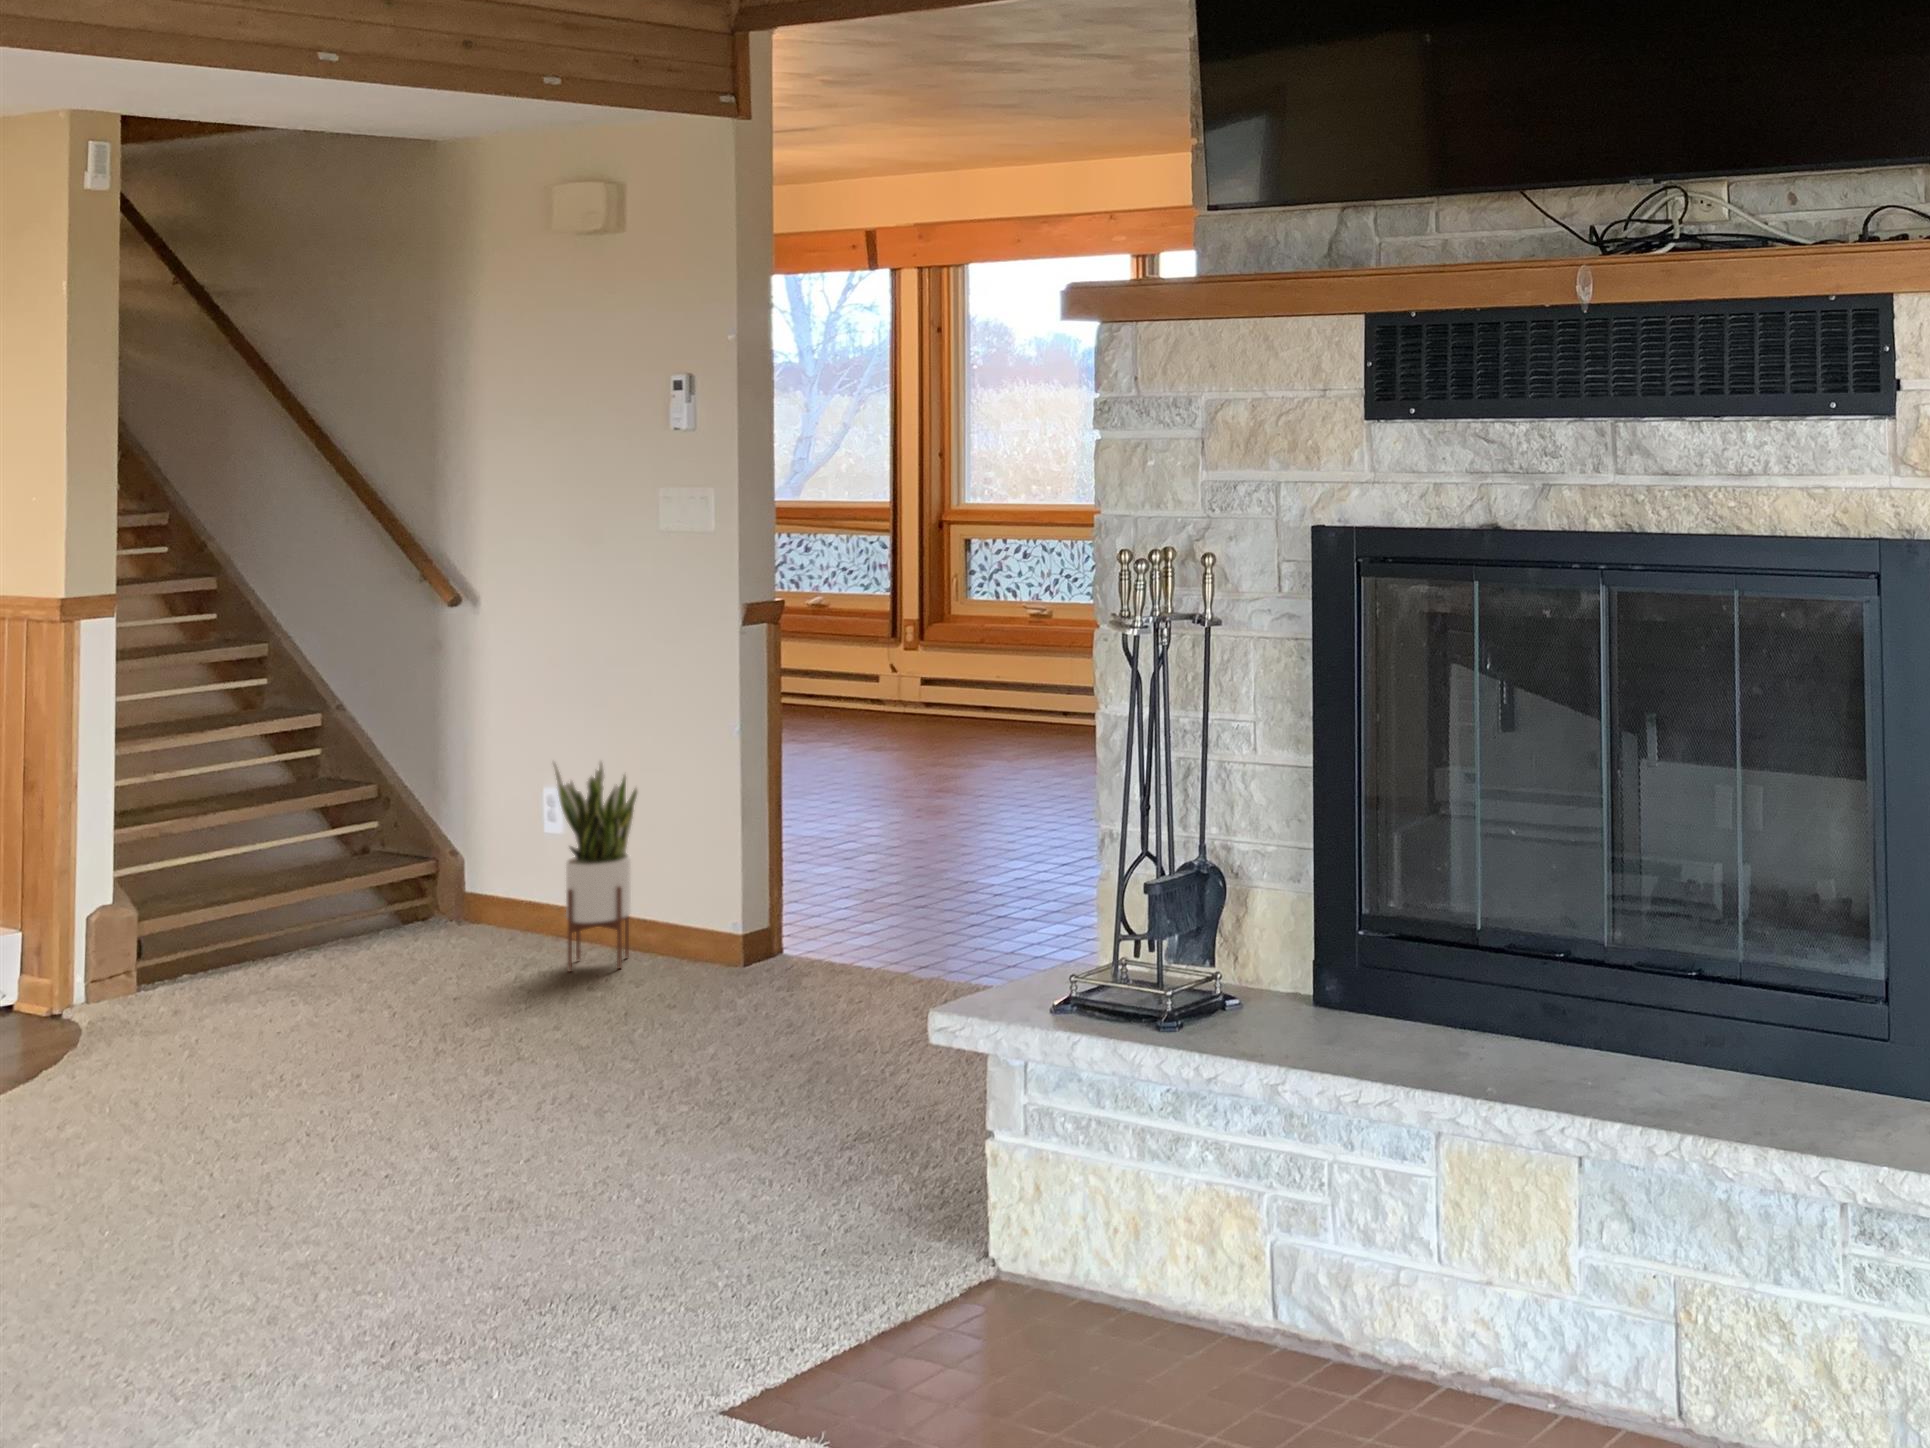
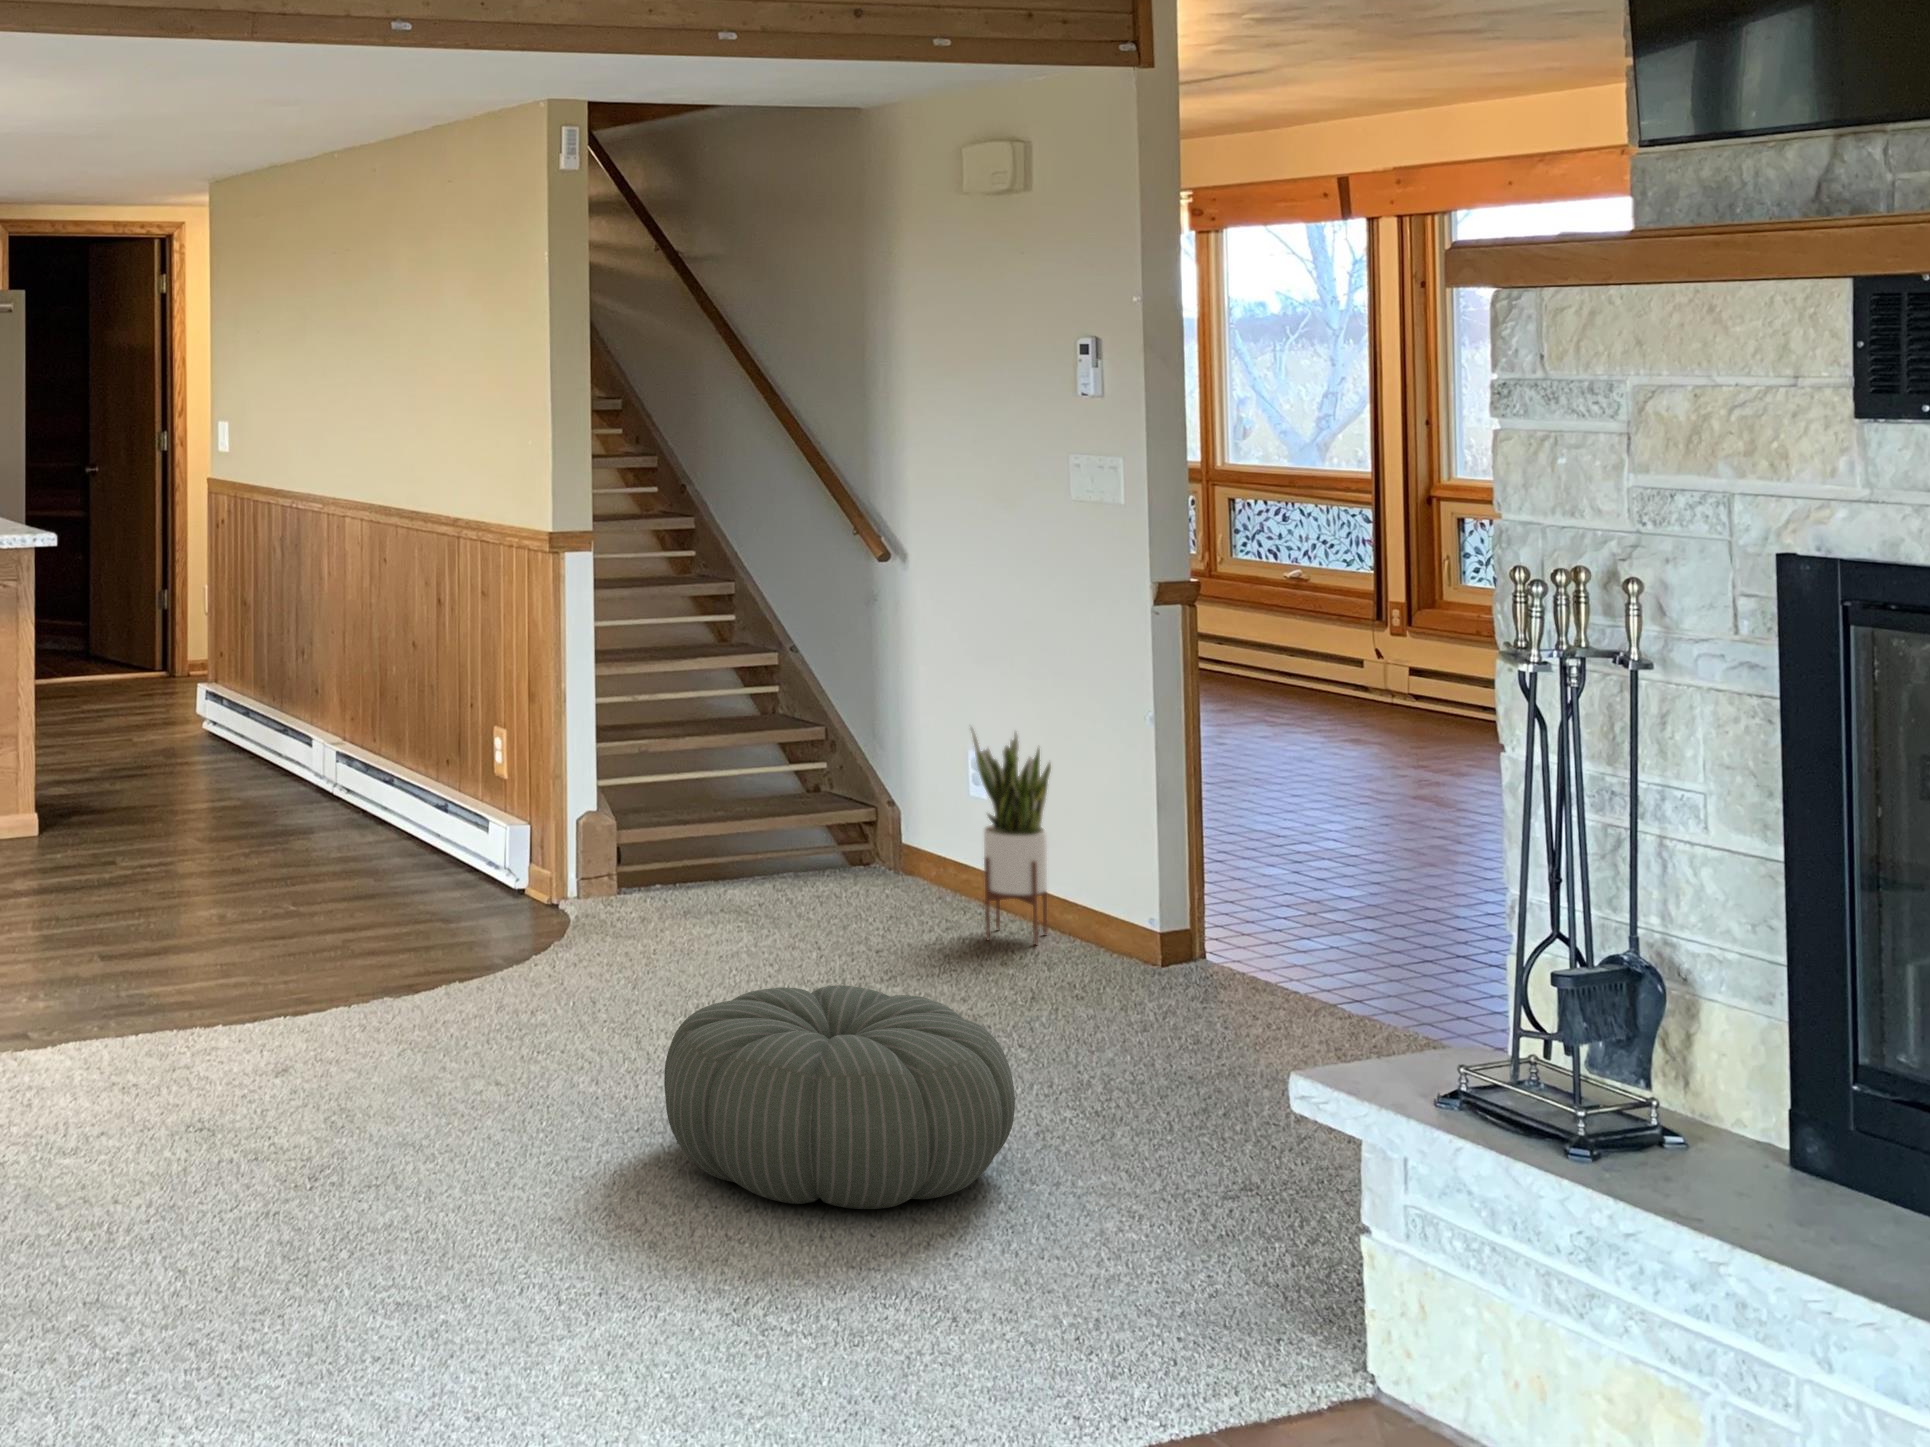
pouf: none [263,1019,646,1247] -> present [664,985,1015,1209]

